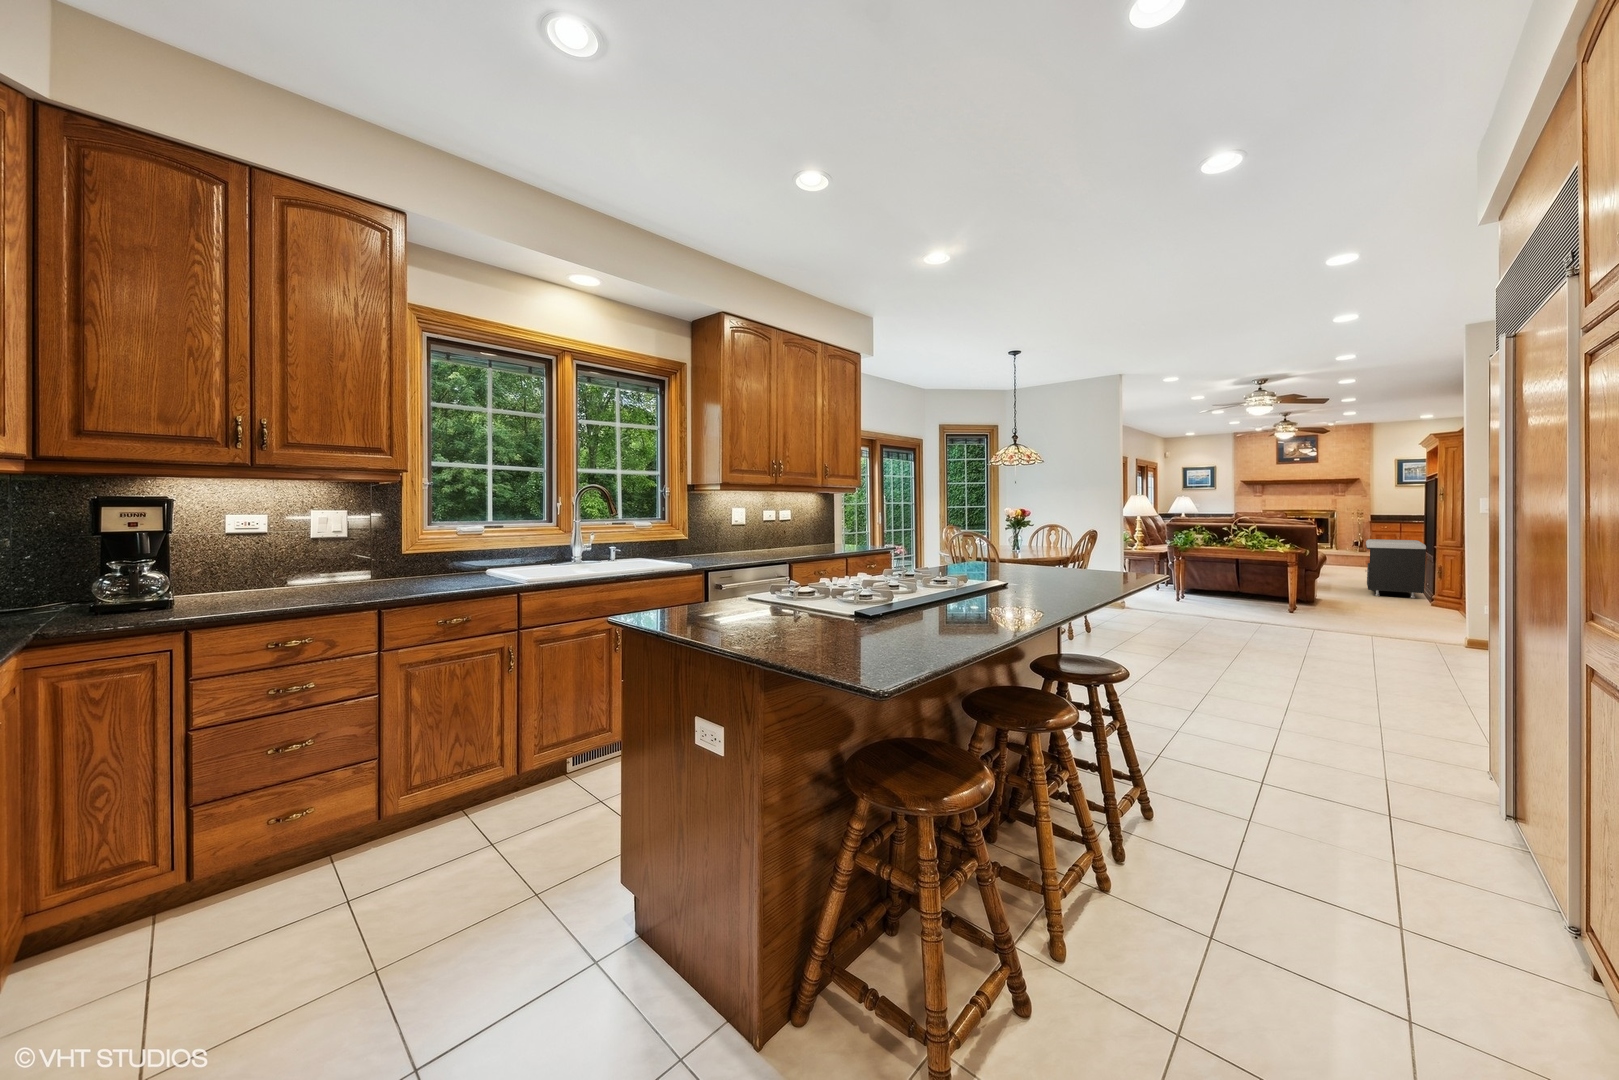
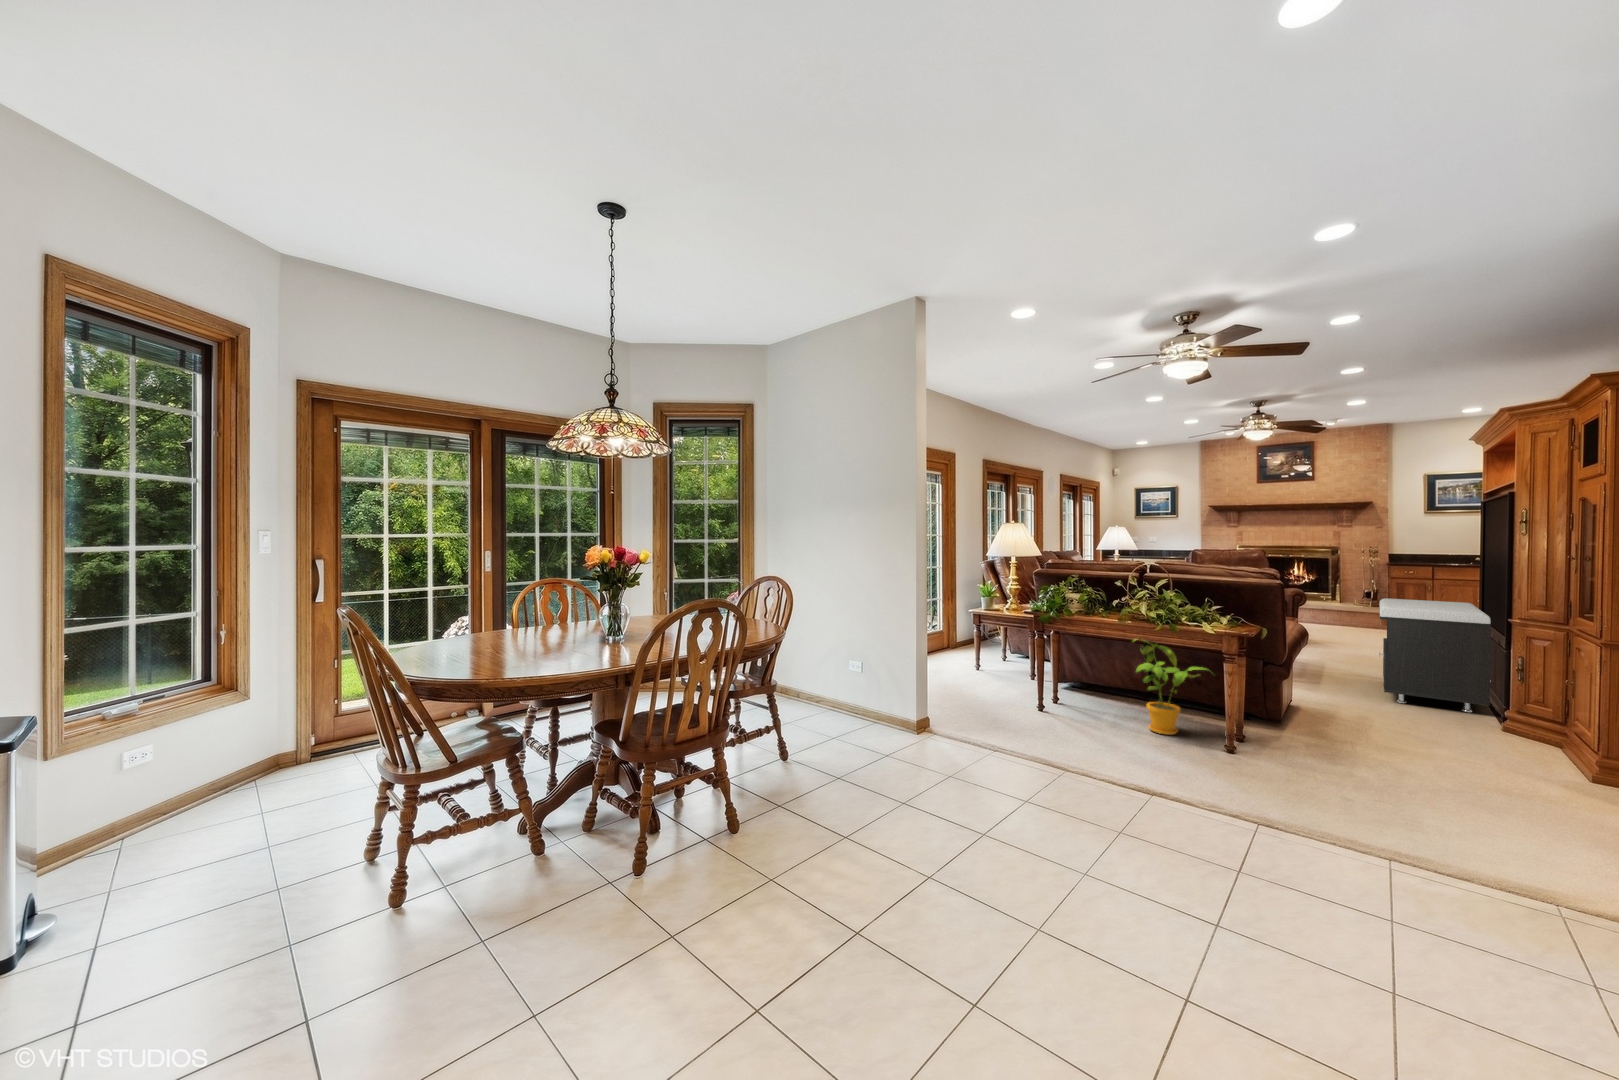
house plant: none [1237,559,1284,607] -> present [1136,640,1206,735]

